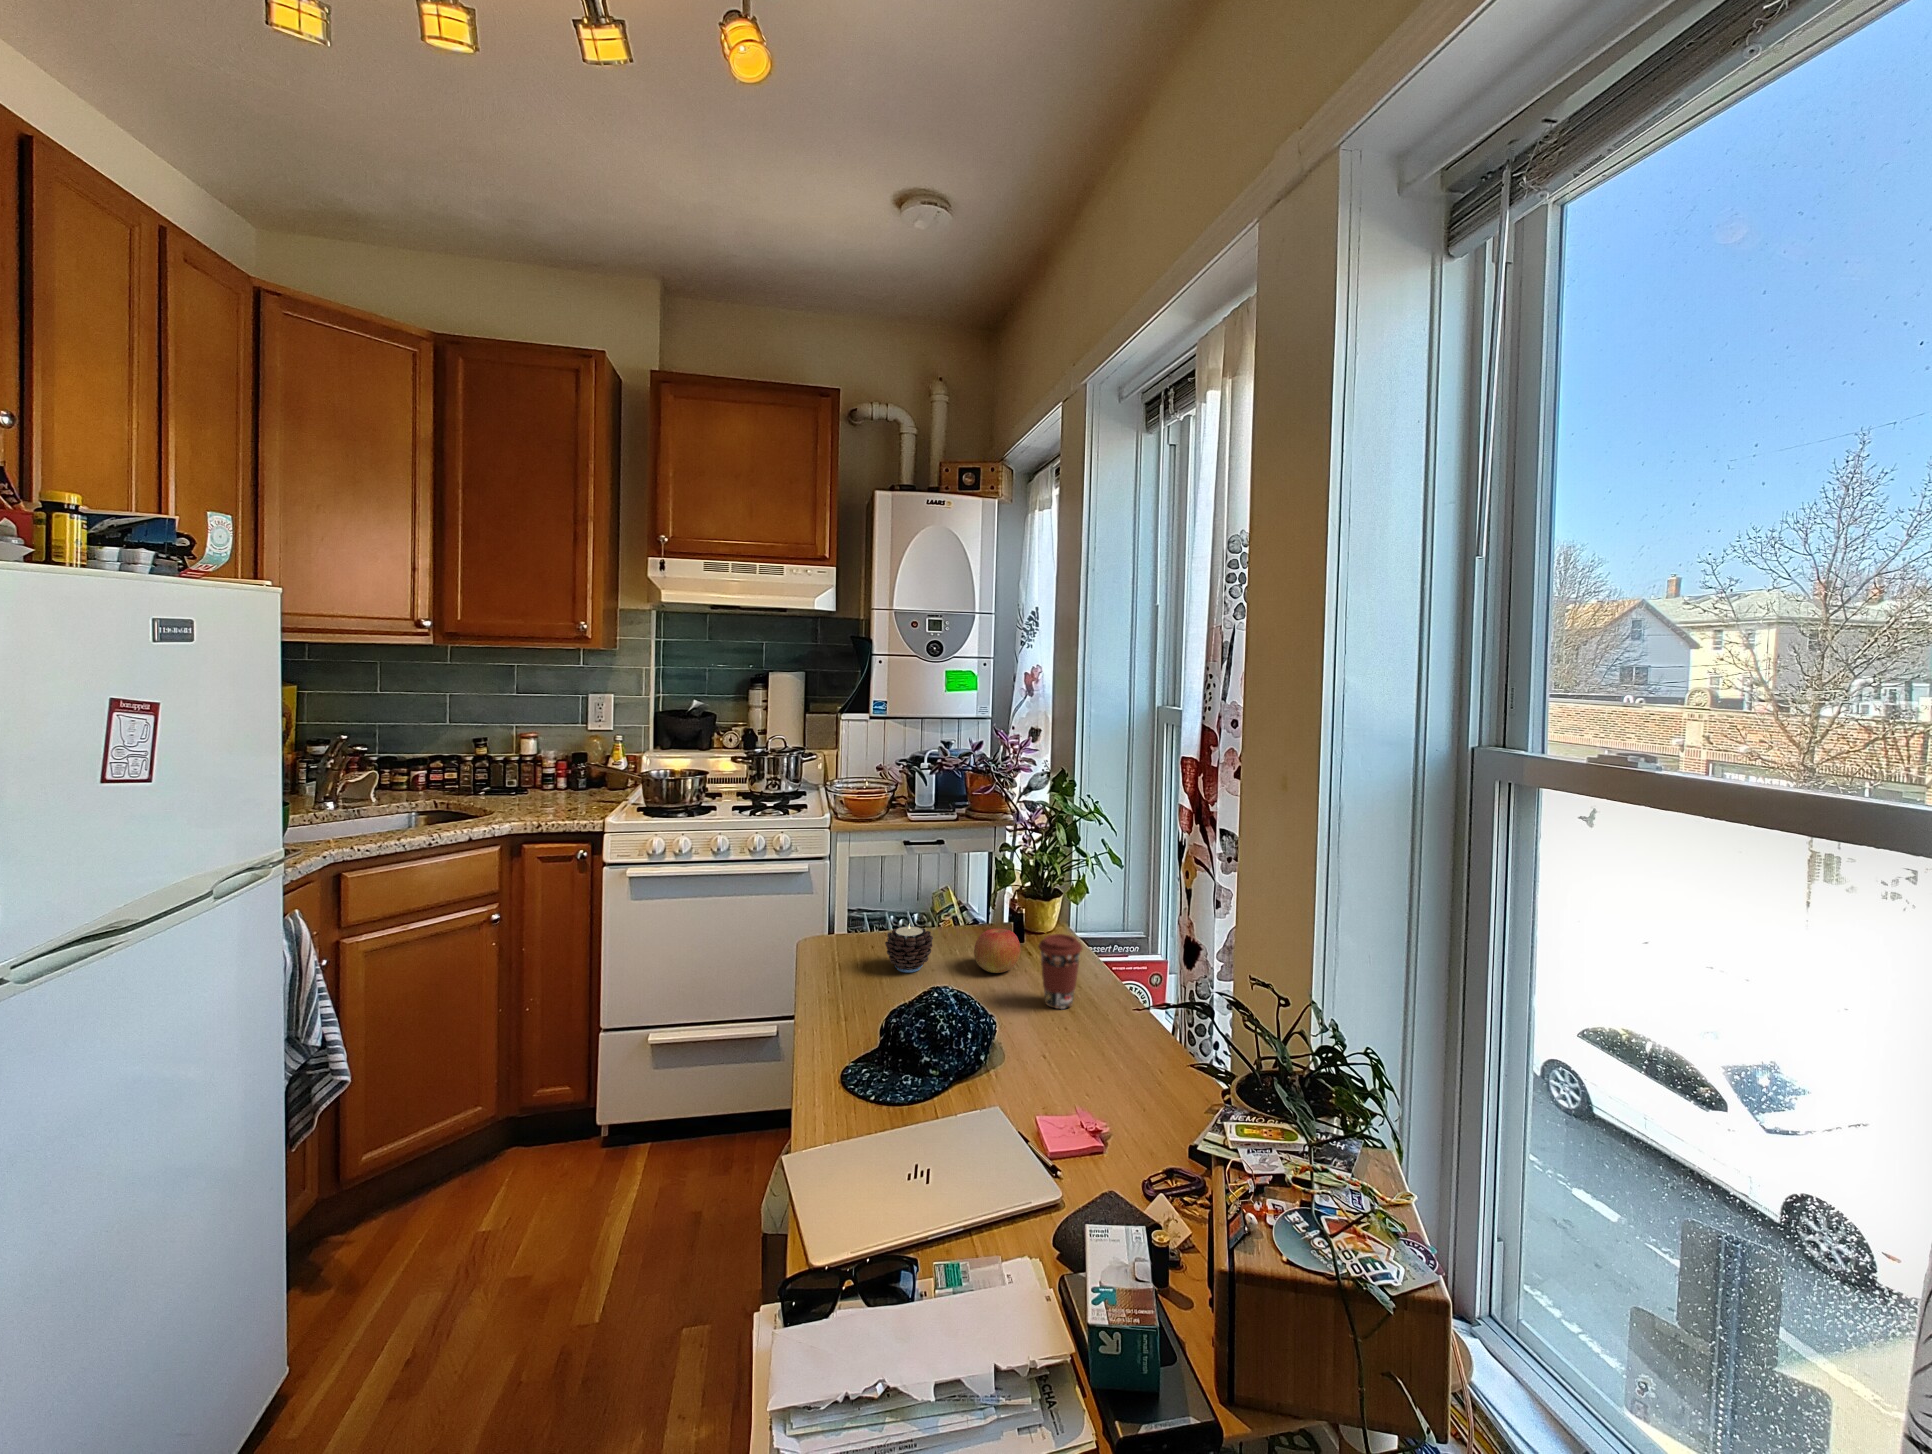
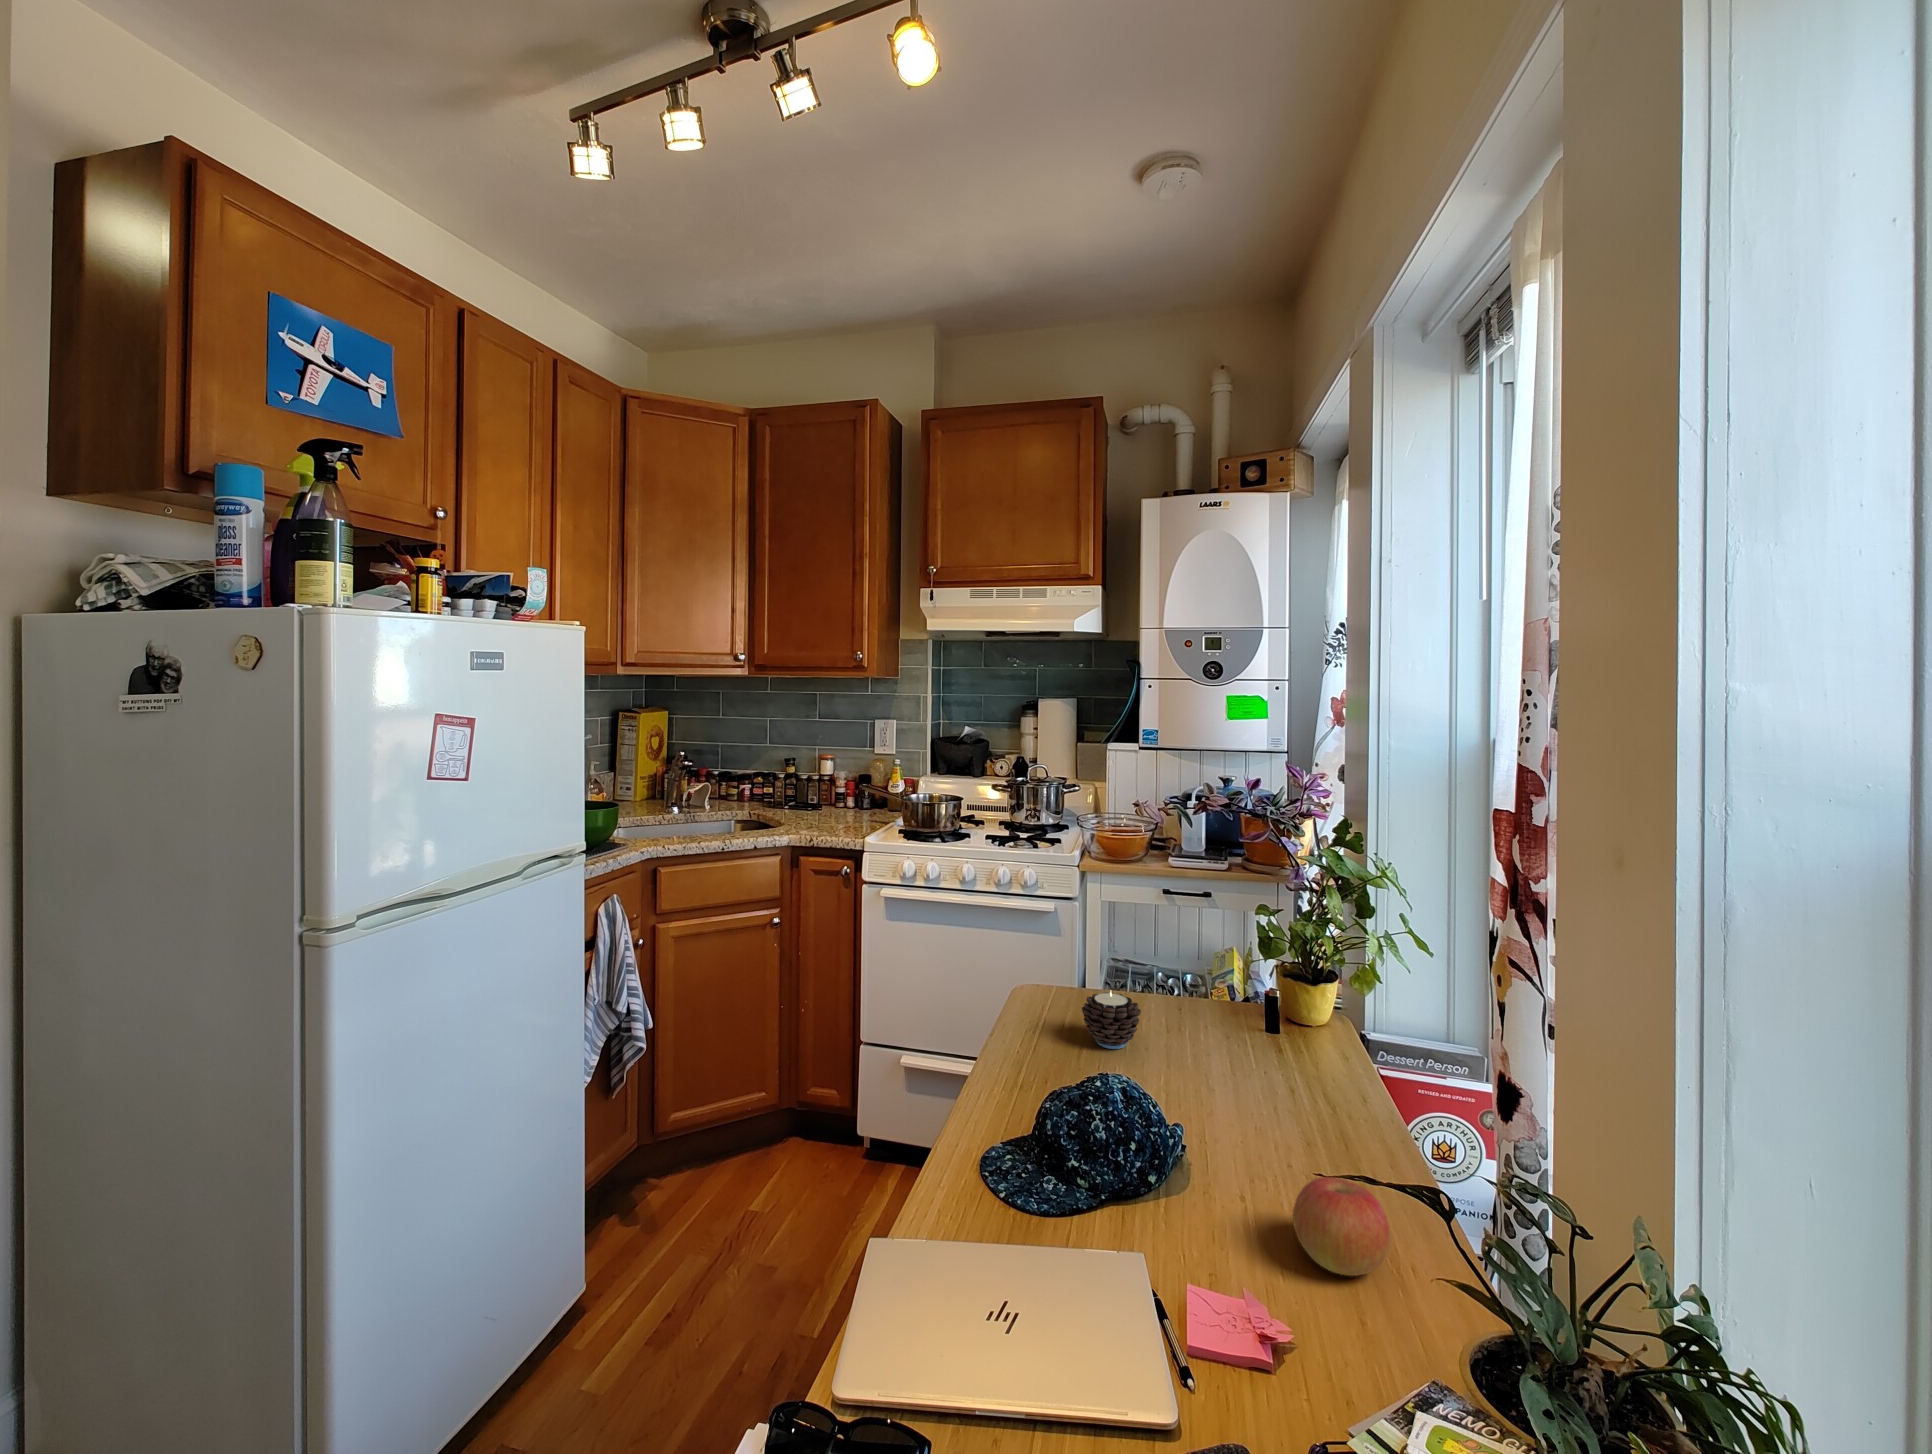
apple: present [974,929,1021,973] -> present [1293,1177,1391,1276]
coffee cup: present [1038,934,1082,1009] -> none [1258,1036,1323,1140]

